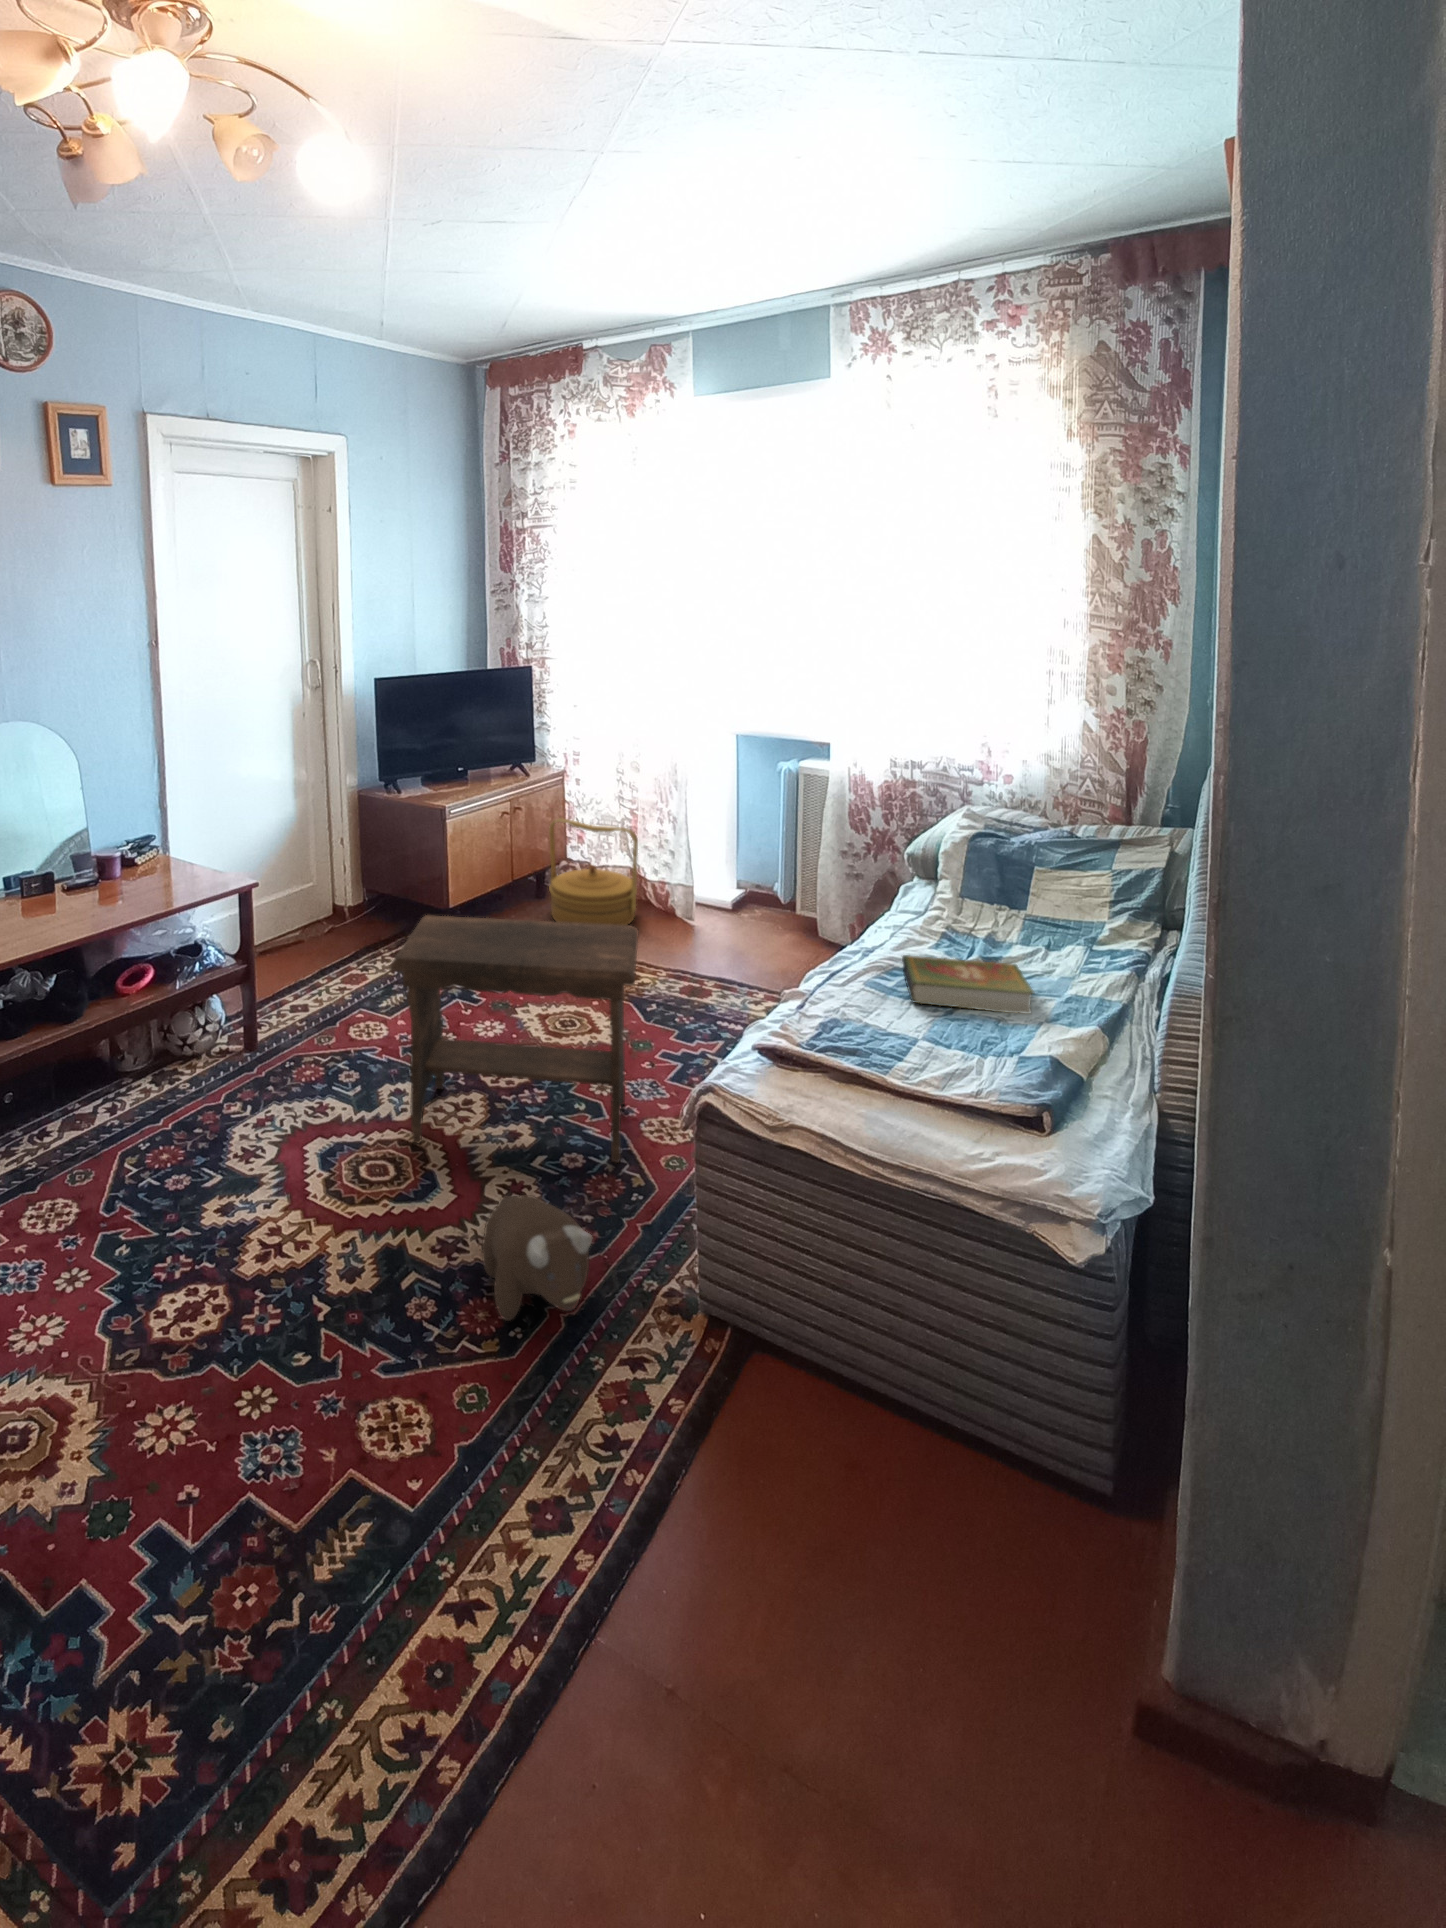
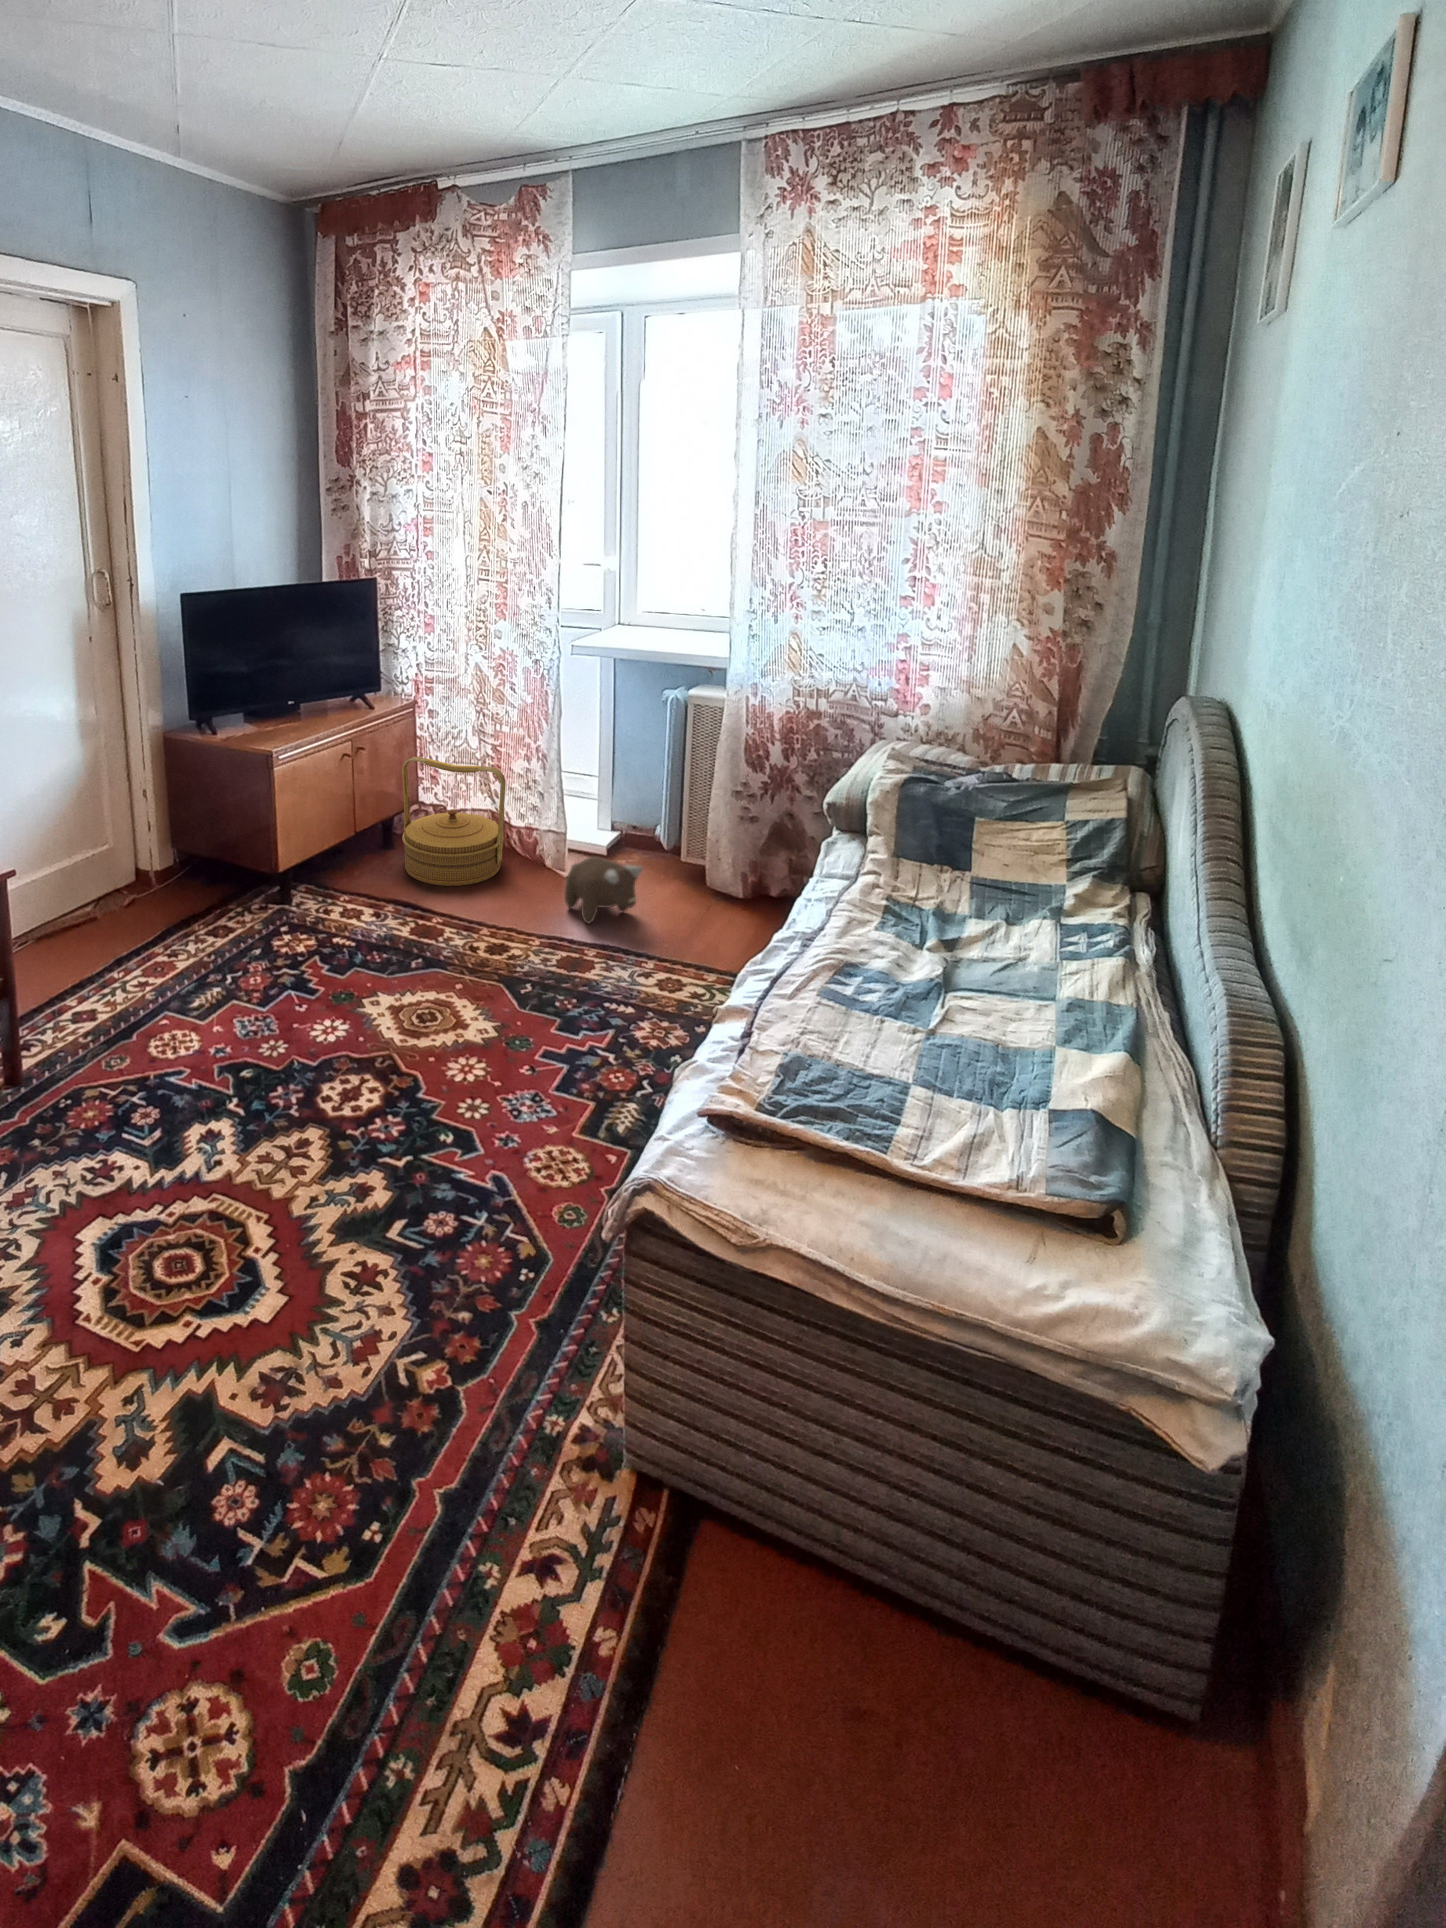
footstool: present [389,915,638,1163] -> none [192,909,525,1218]
book: present [902,955,1034,1014] -> none [851,943,1024,1023]
plush toy: present [482,1195,592,1321] -> present [565,857,642,924]

